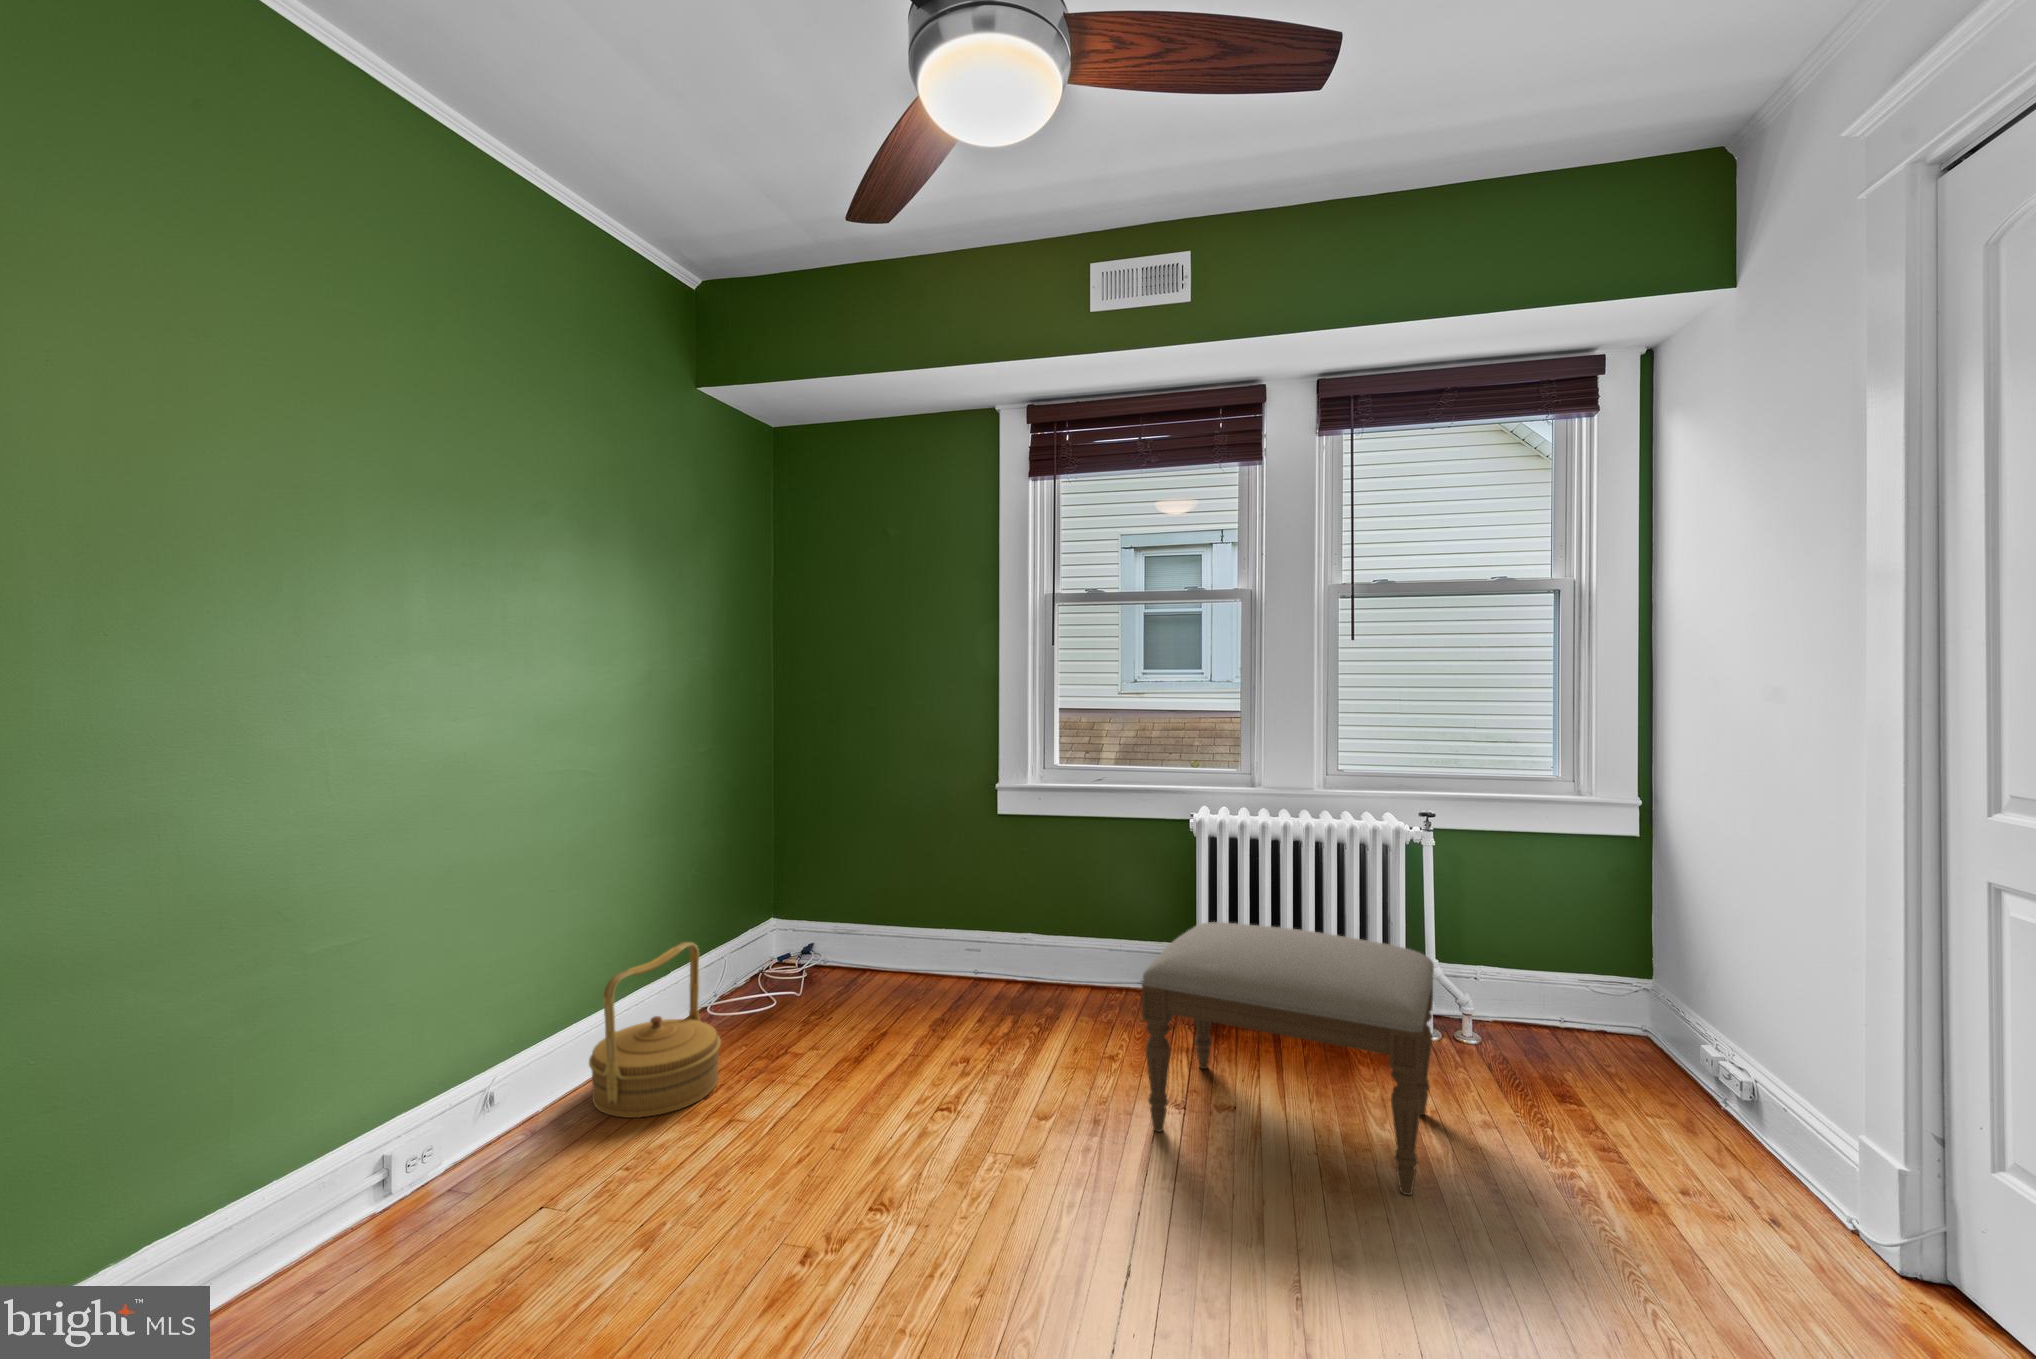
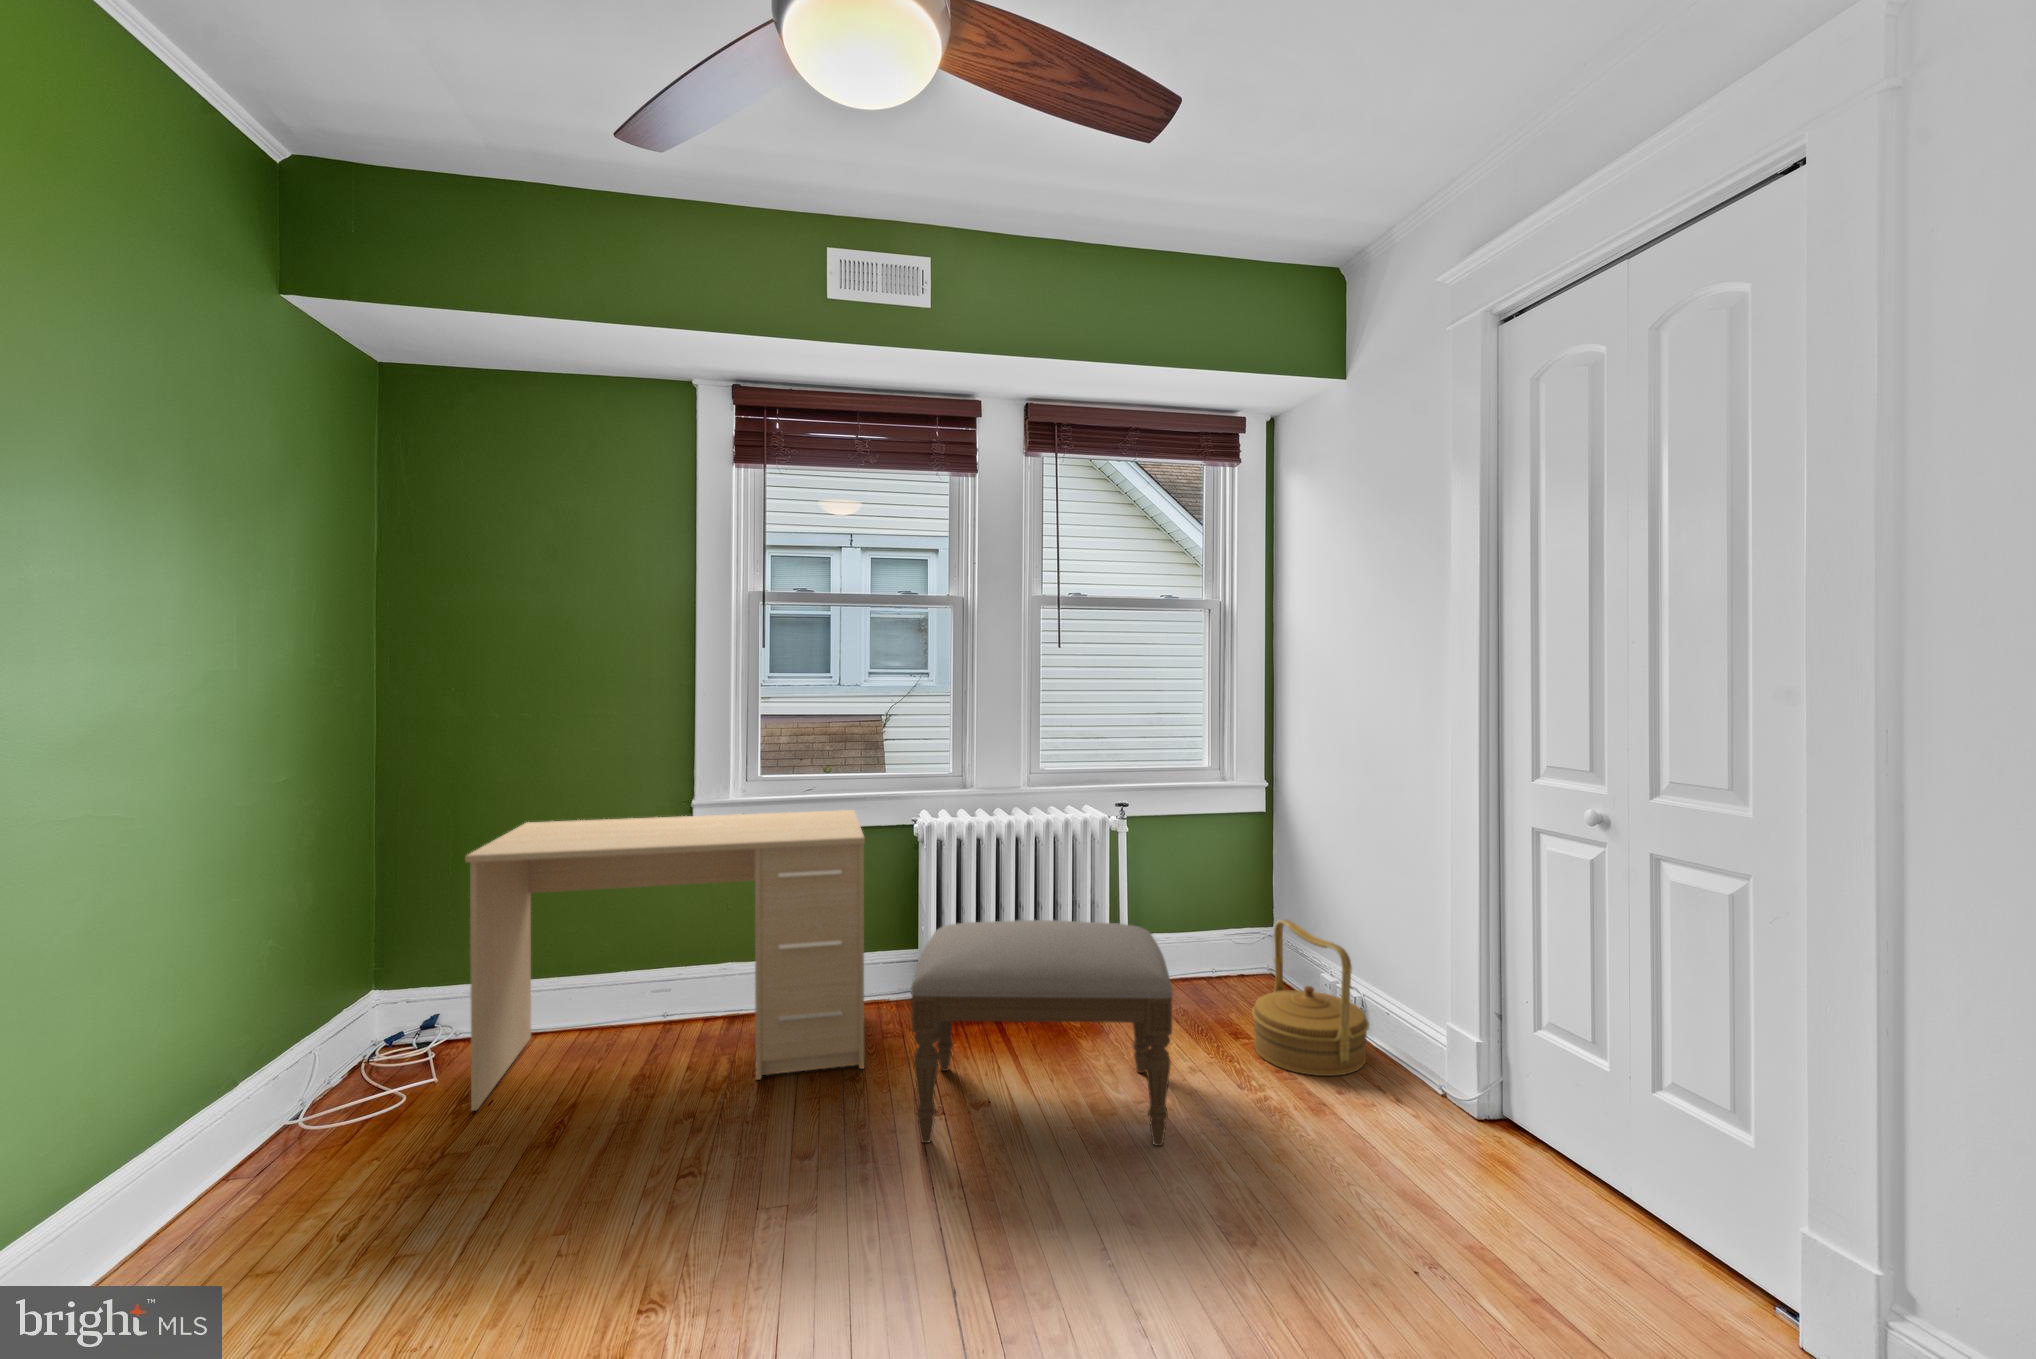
desk: none [807,794,1140,1051] -> present [465,810,865,1111]
woven basket: present [589,942,721,1118] -> present [1252,920,1369,1076]

